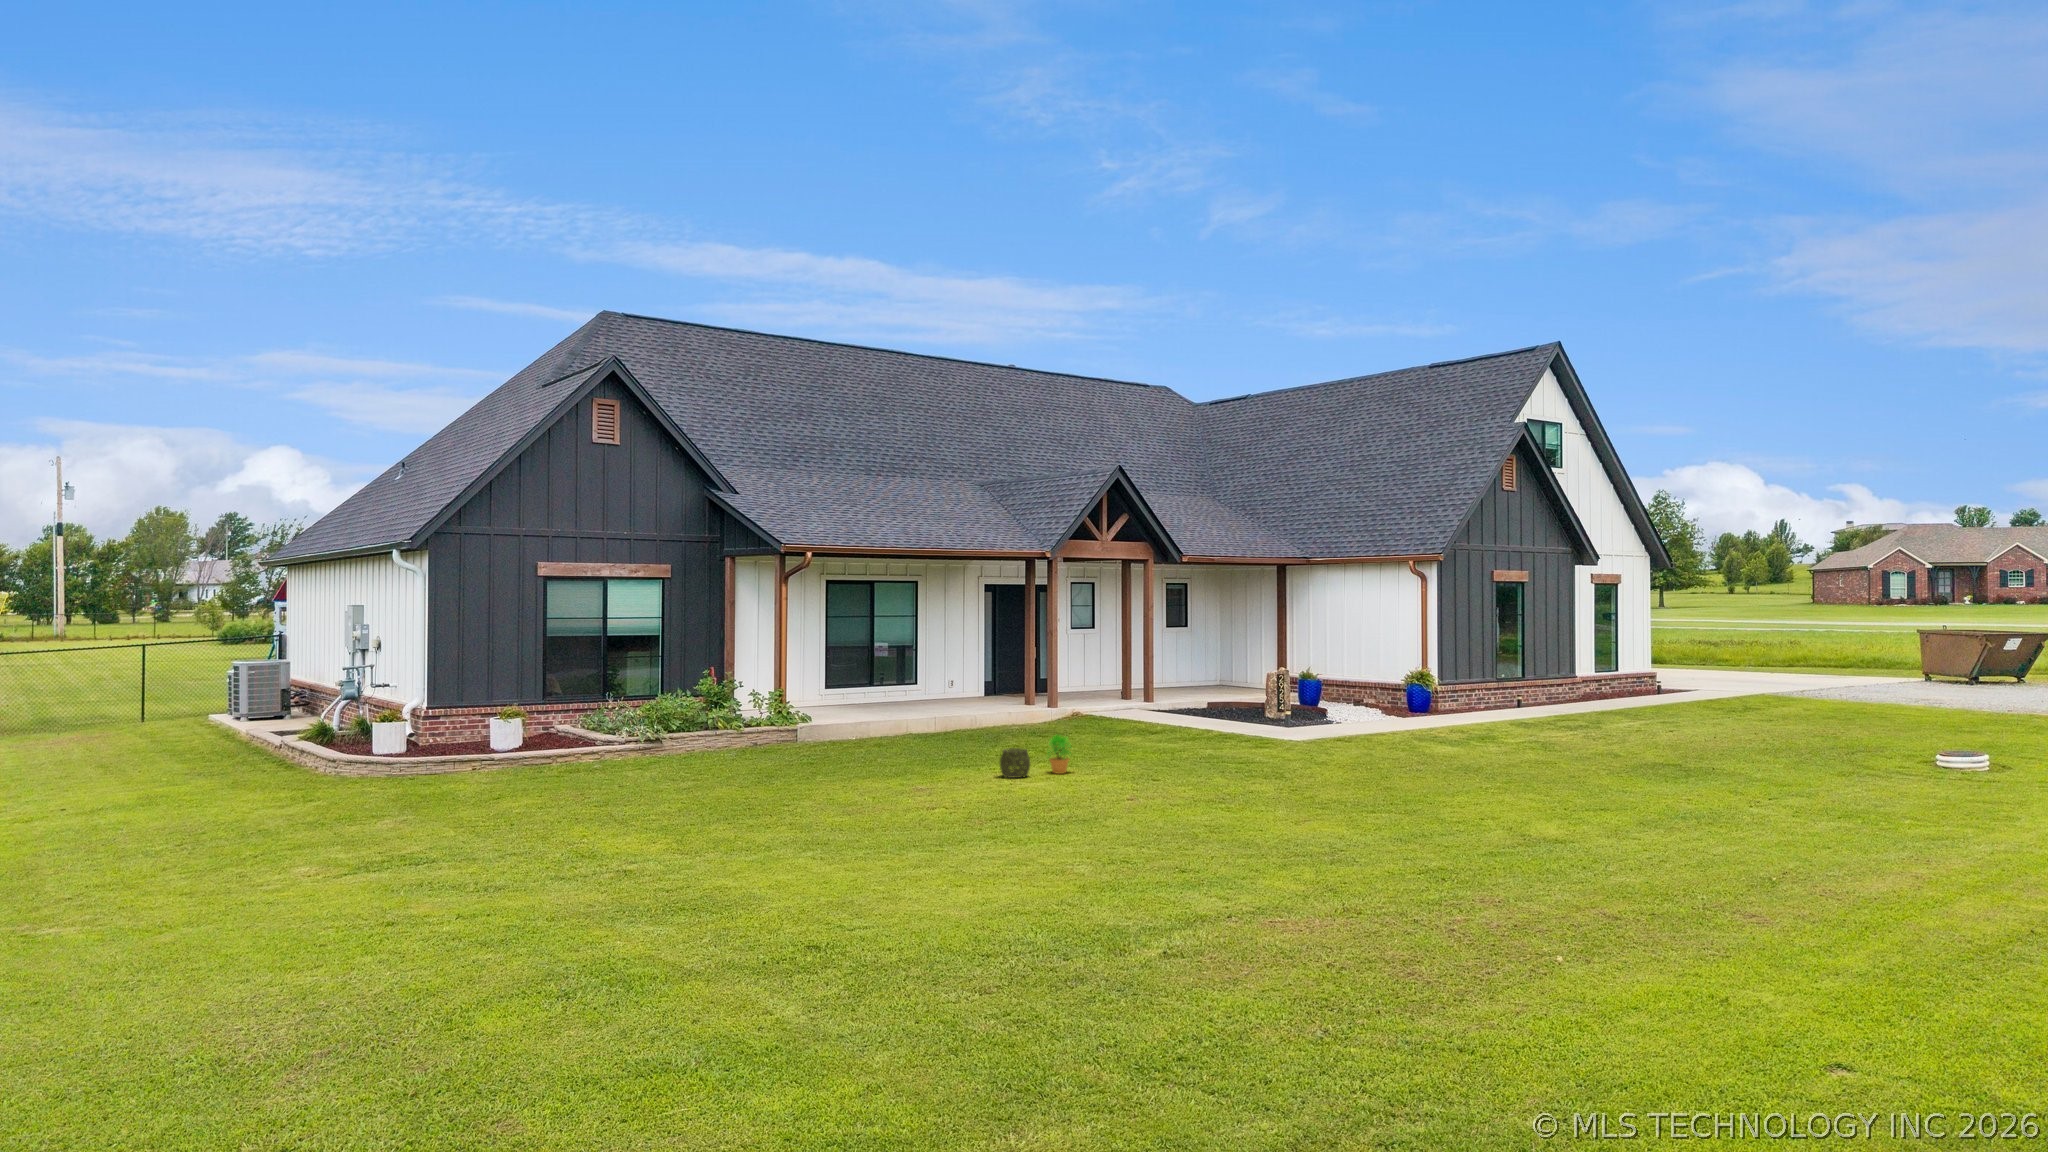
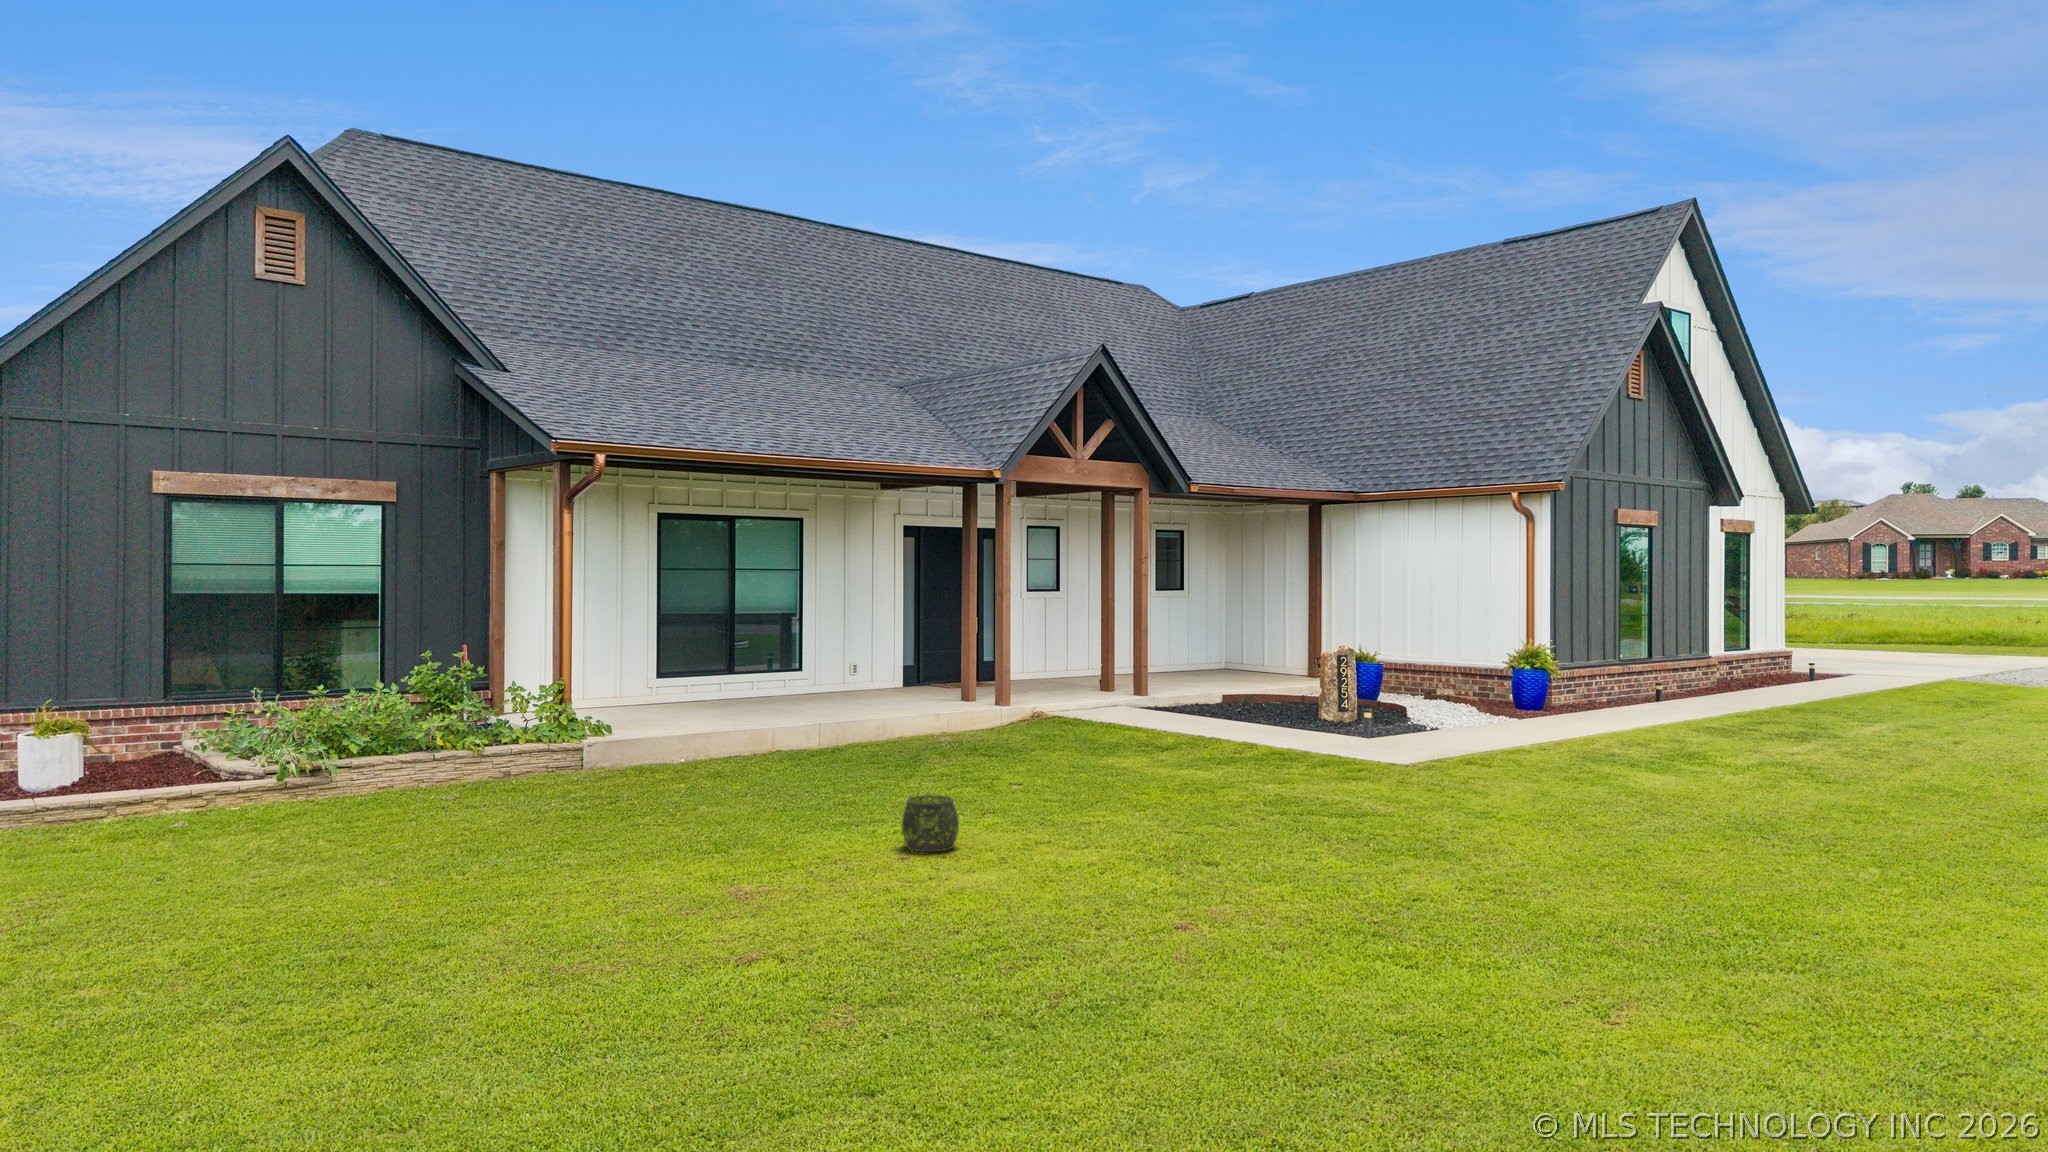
potted plant: present [1048,735,1071,774] -> none [988,767,1039,841]

